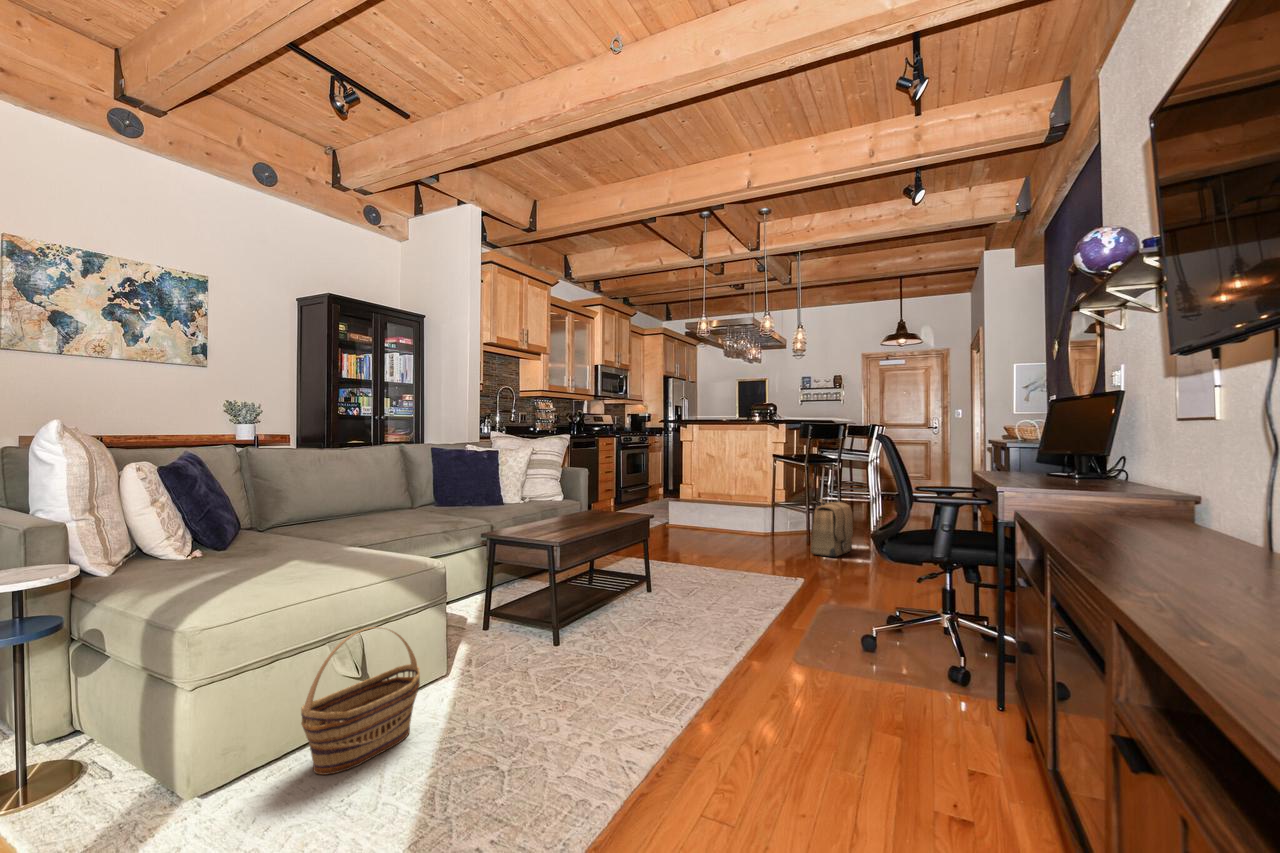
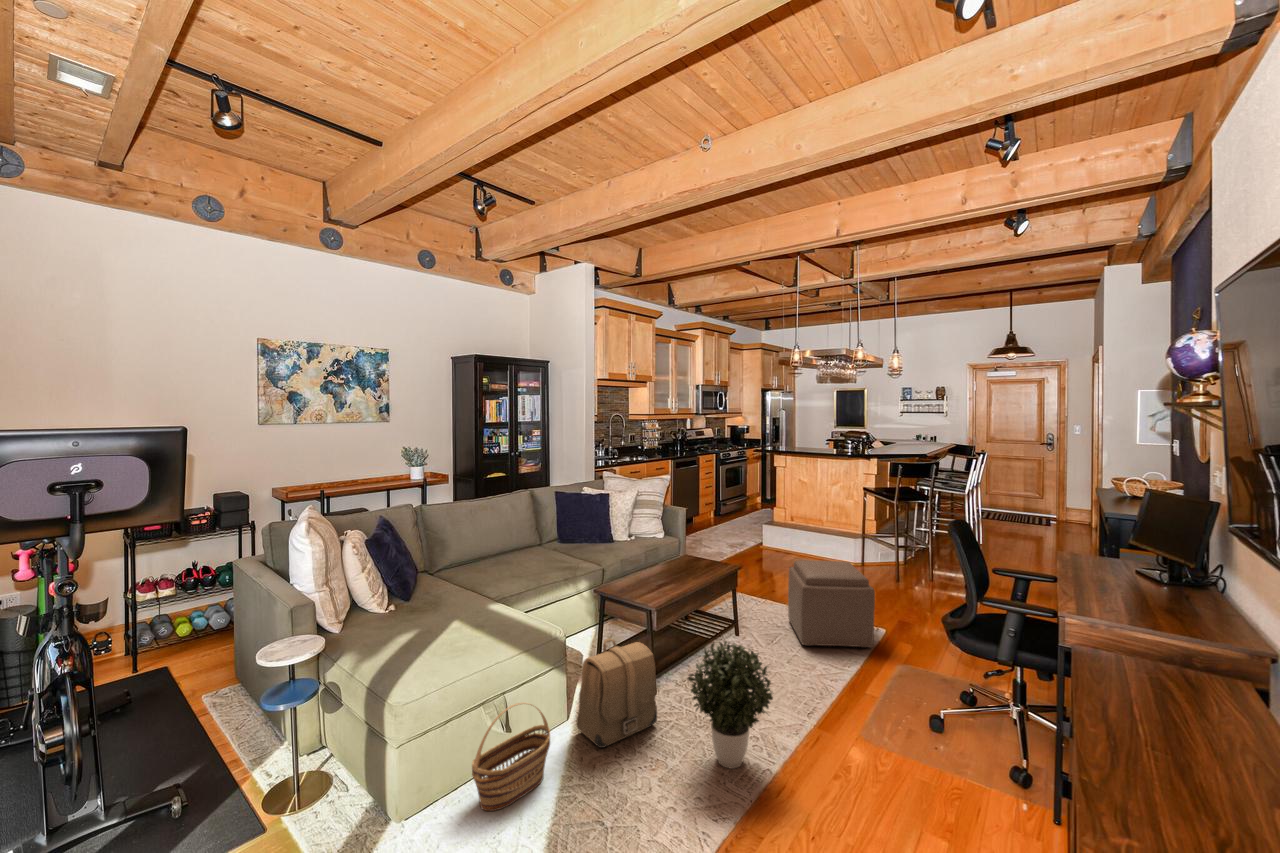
backpack: present [811,499,853,557] -> present [577,638,657,748]
ottoman: none [705,506,800,596] -> present [788,560,875,648]
potted plant: none [601,547,708,701] -> present [688,641,773,769]

